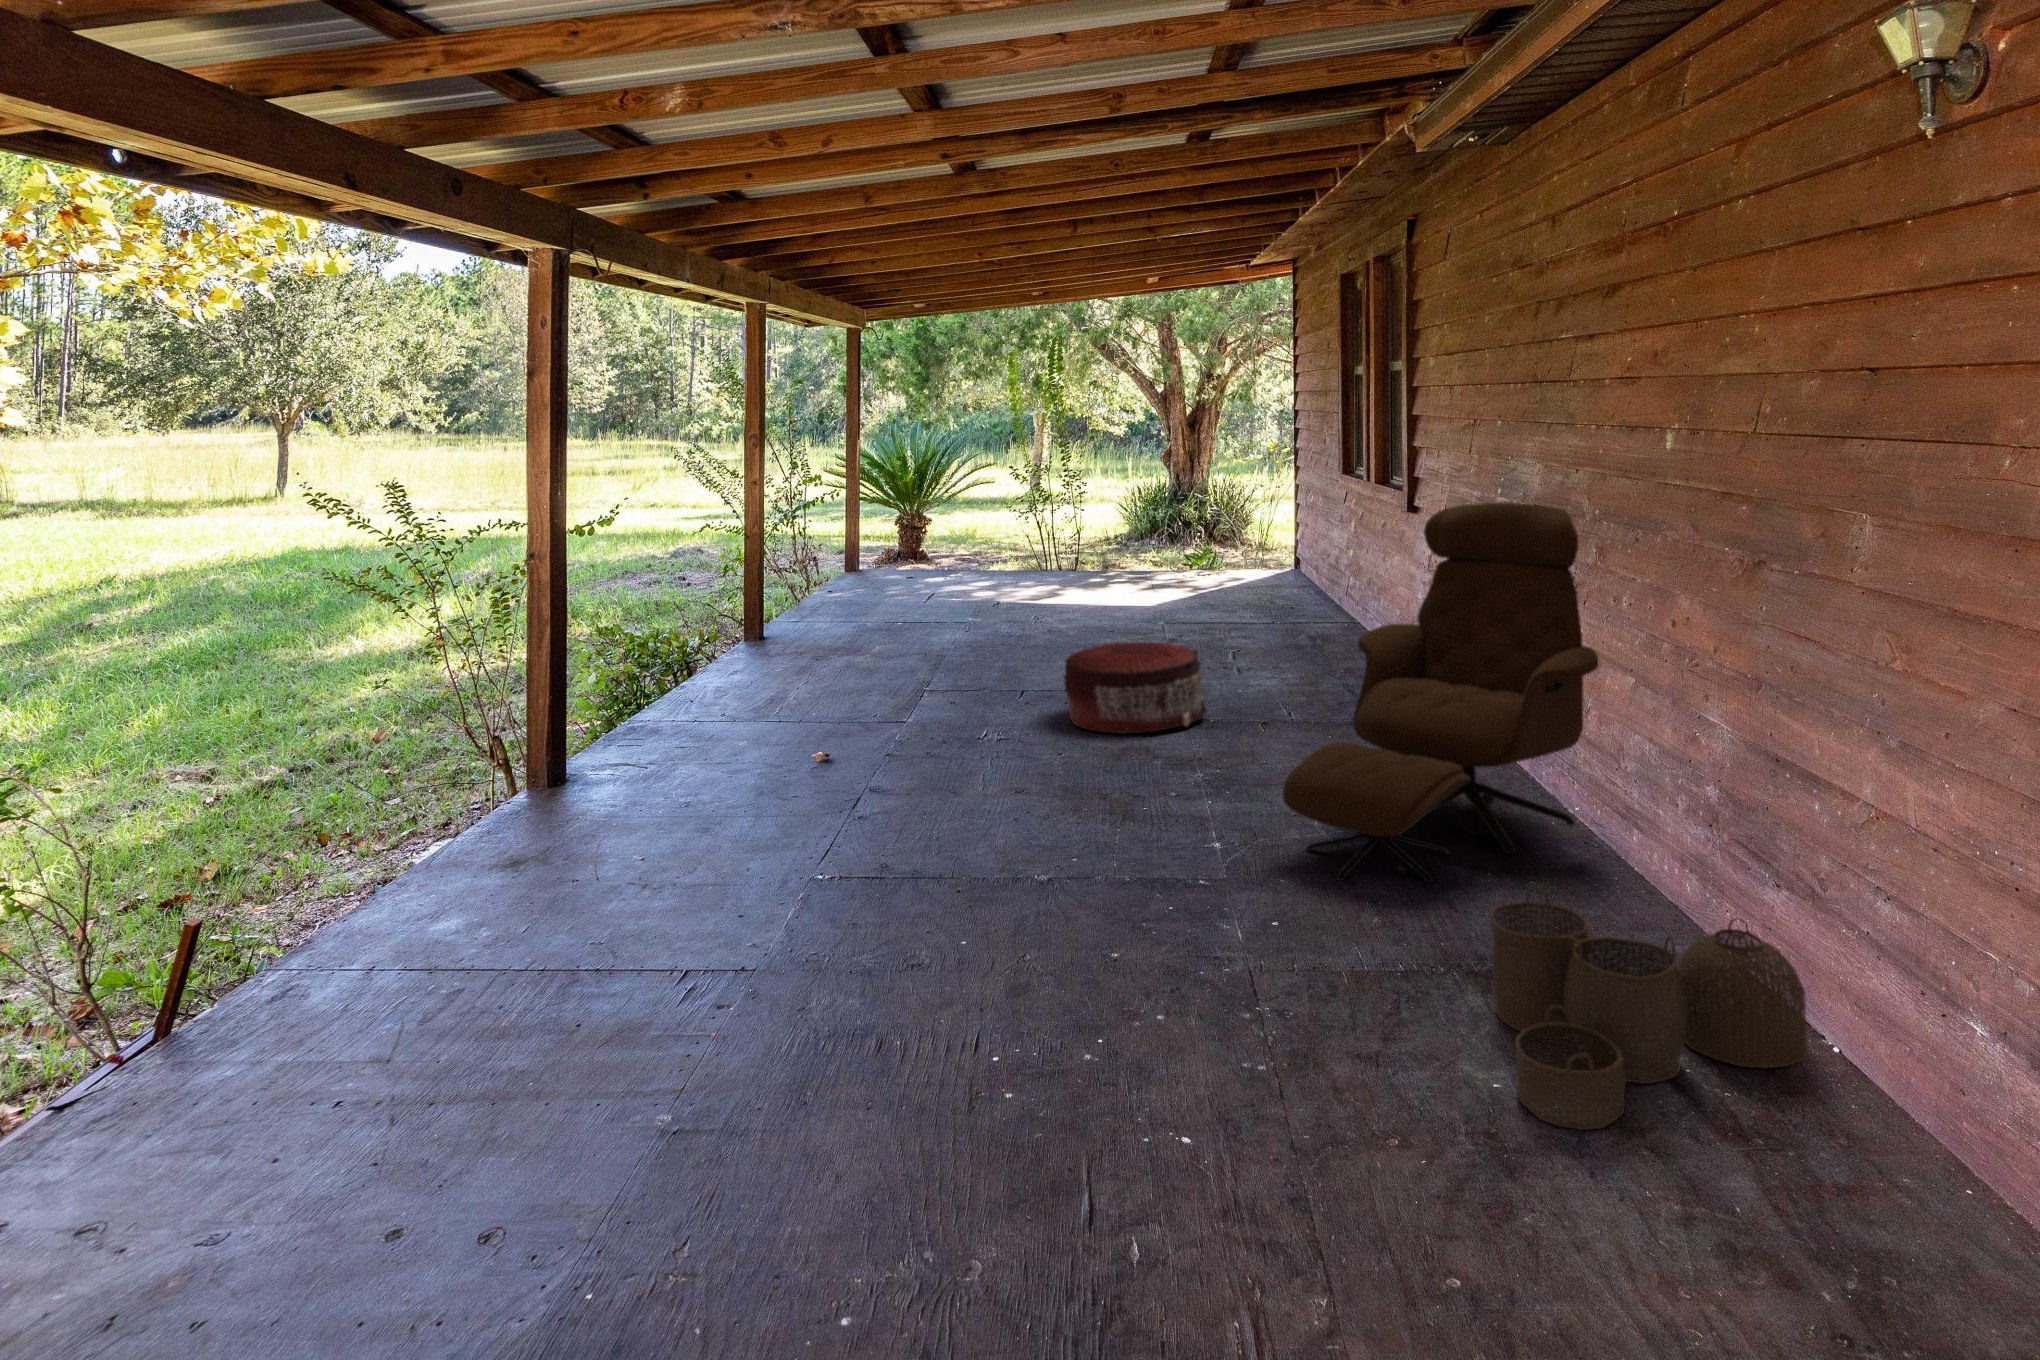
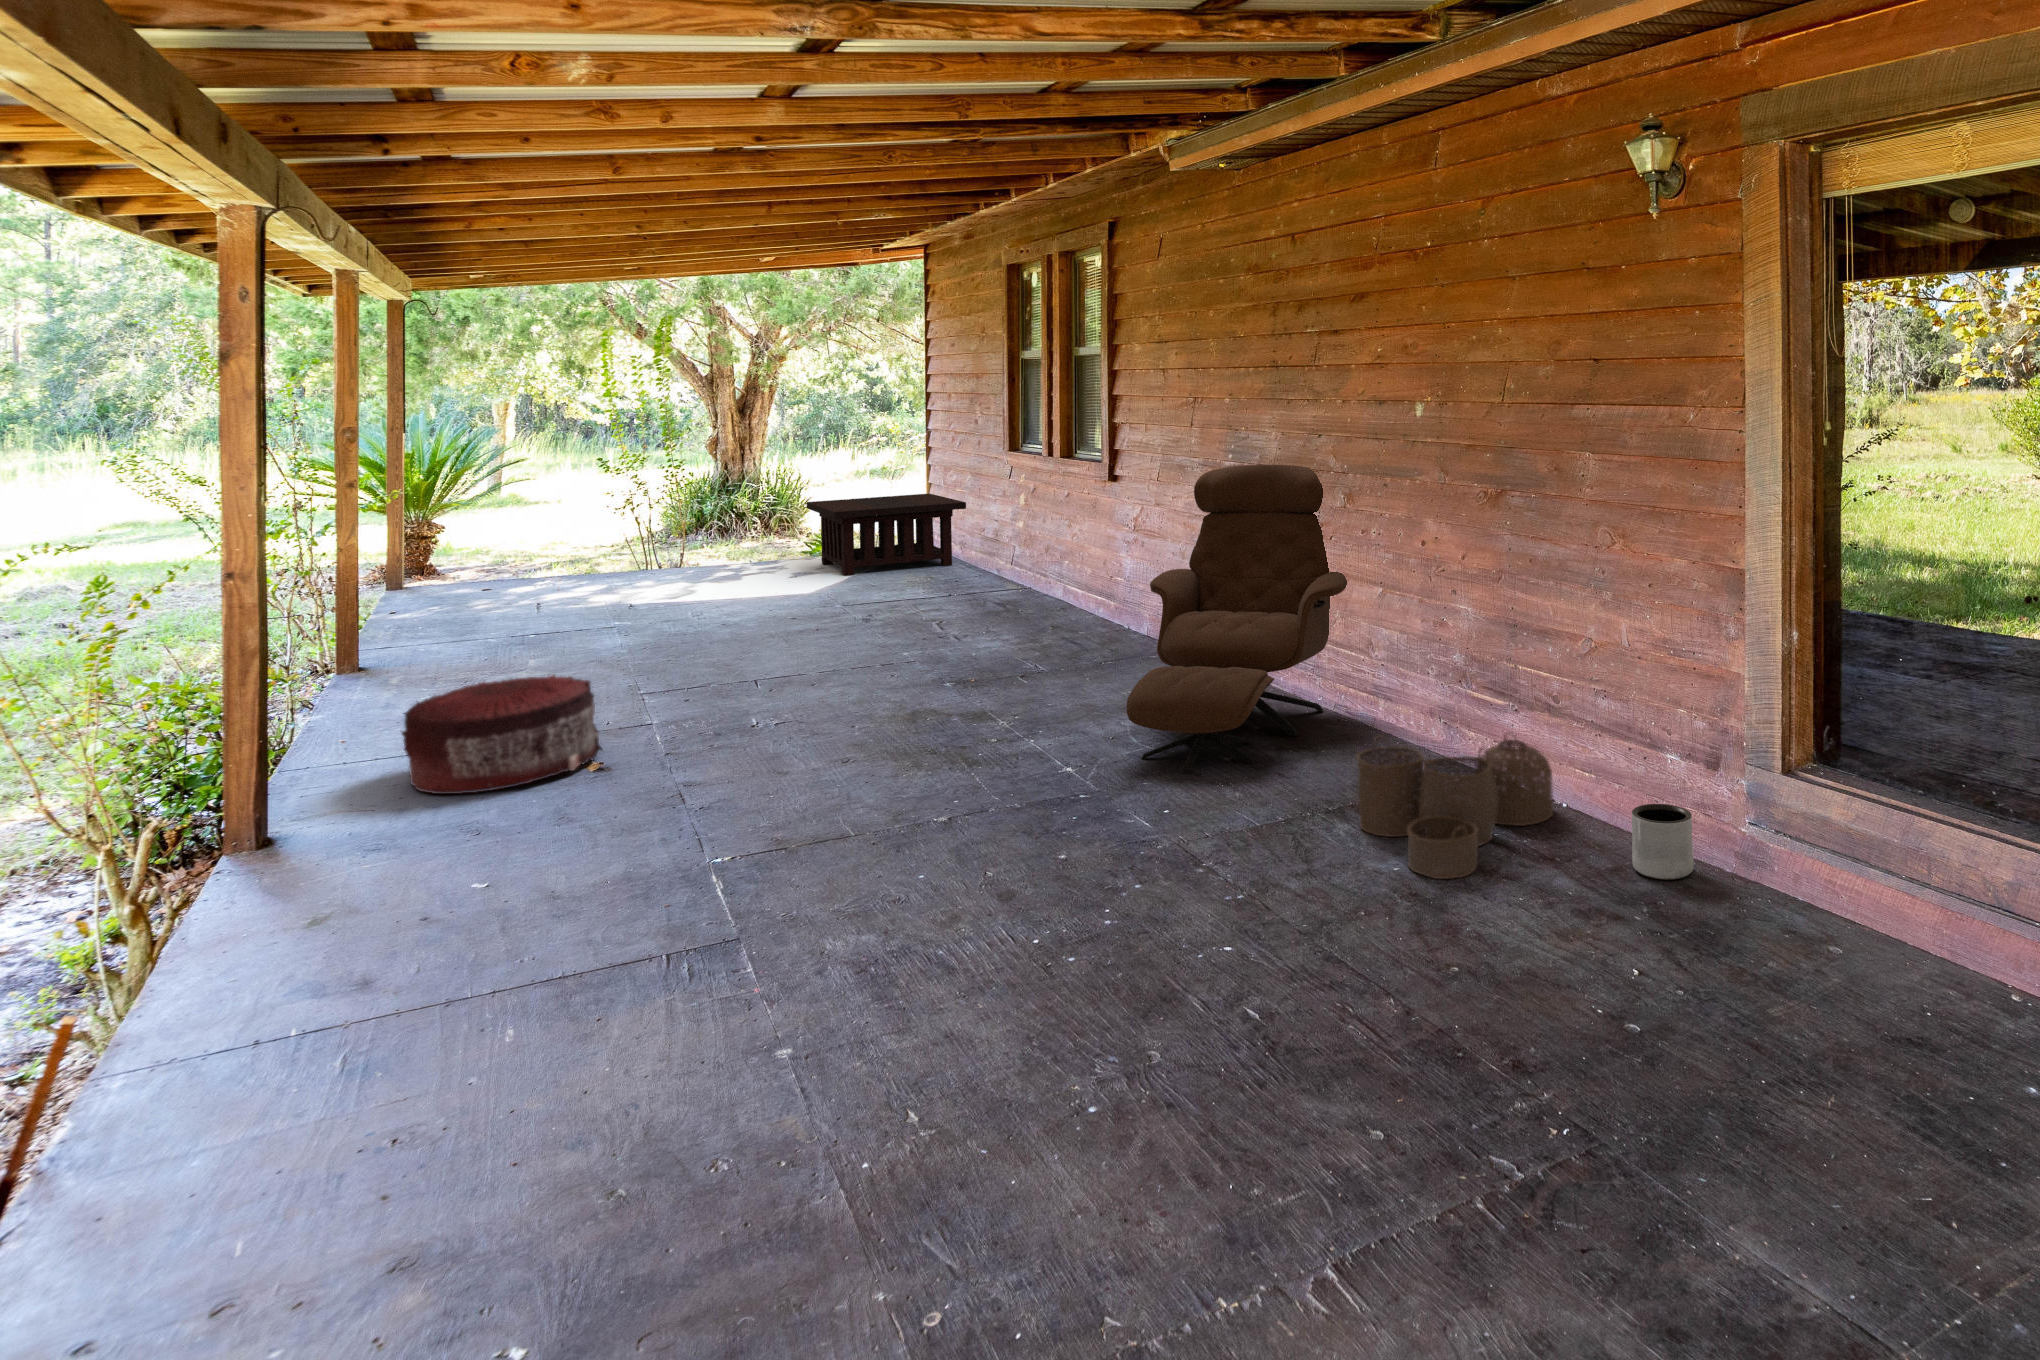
coffee table: none [1173,514,1316,593] -> present [807,494,966,576]
pouf: present [1064,642,1206,733] -> present [402,675,602,794]
planter: none [1877,1094,1996,1241] -> present [1632,804,1693,880]

